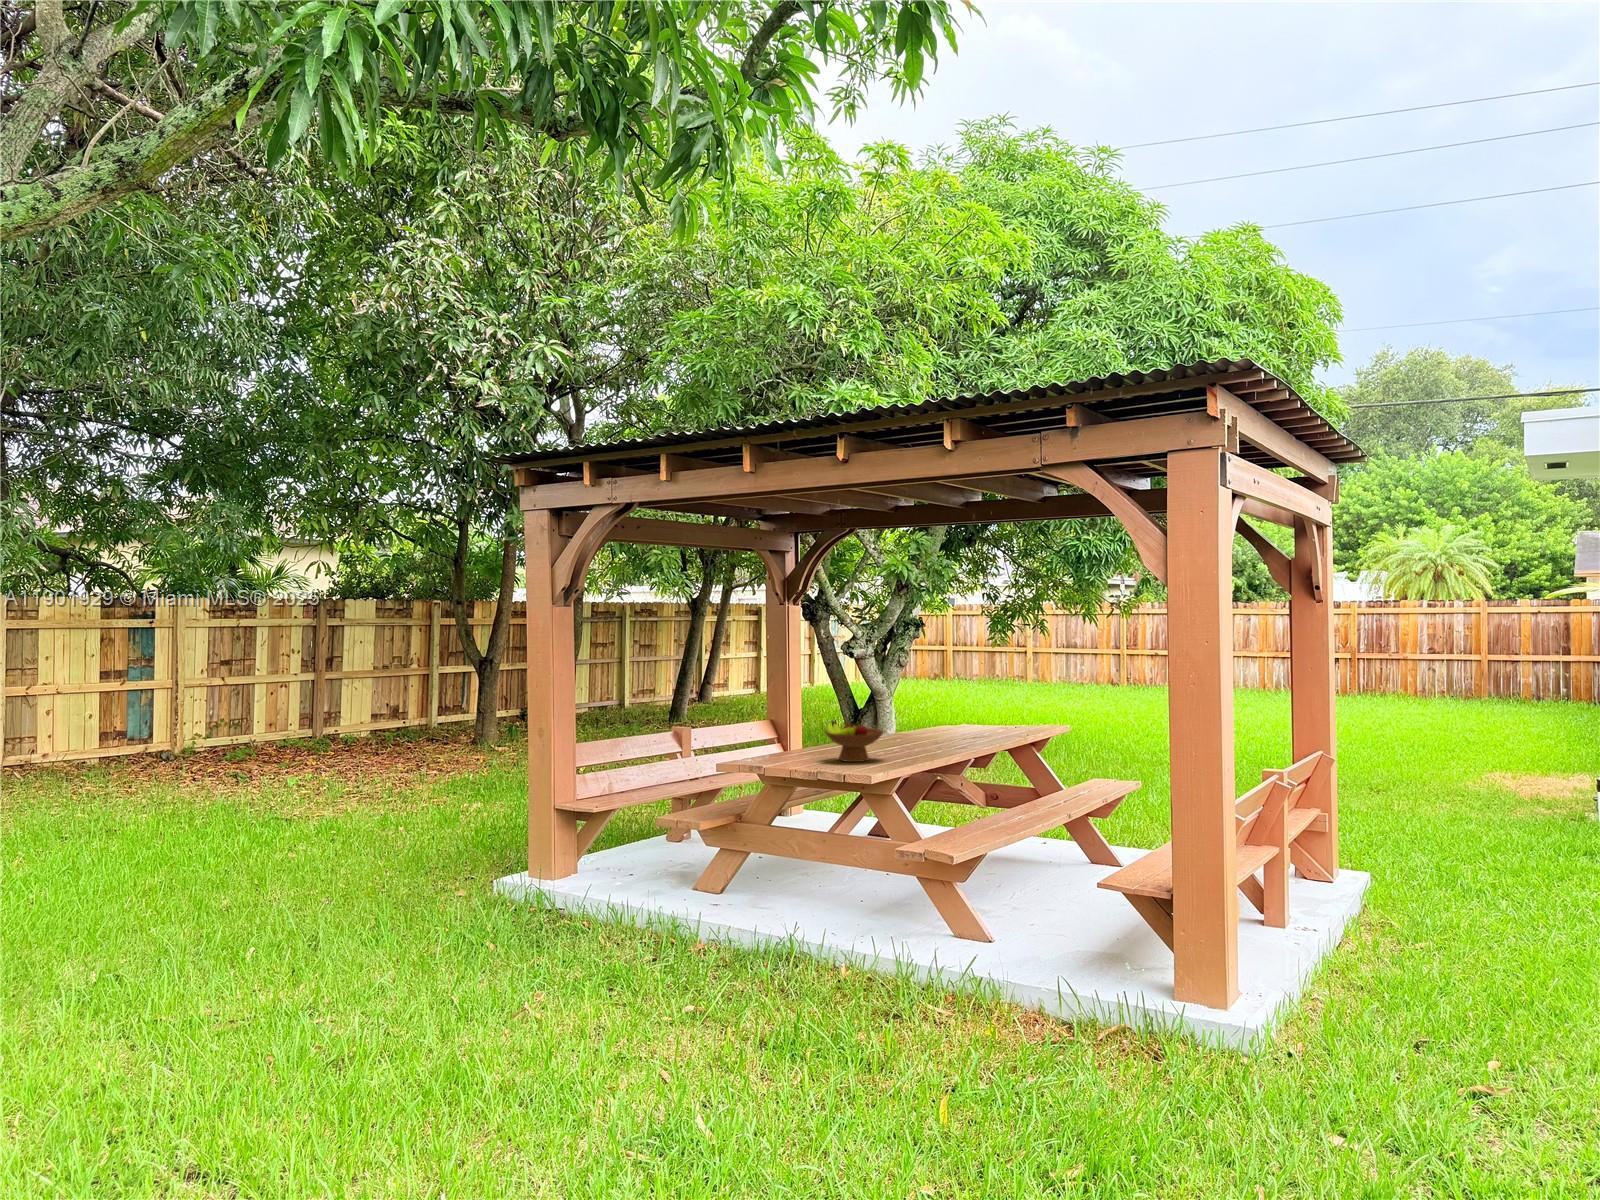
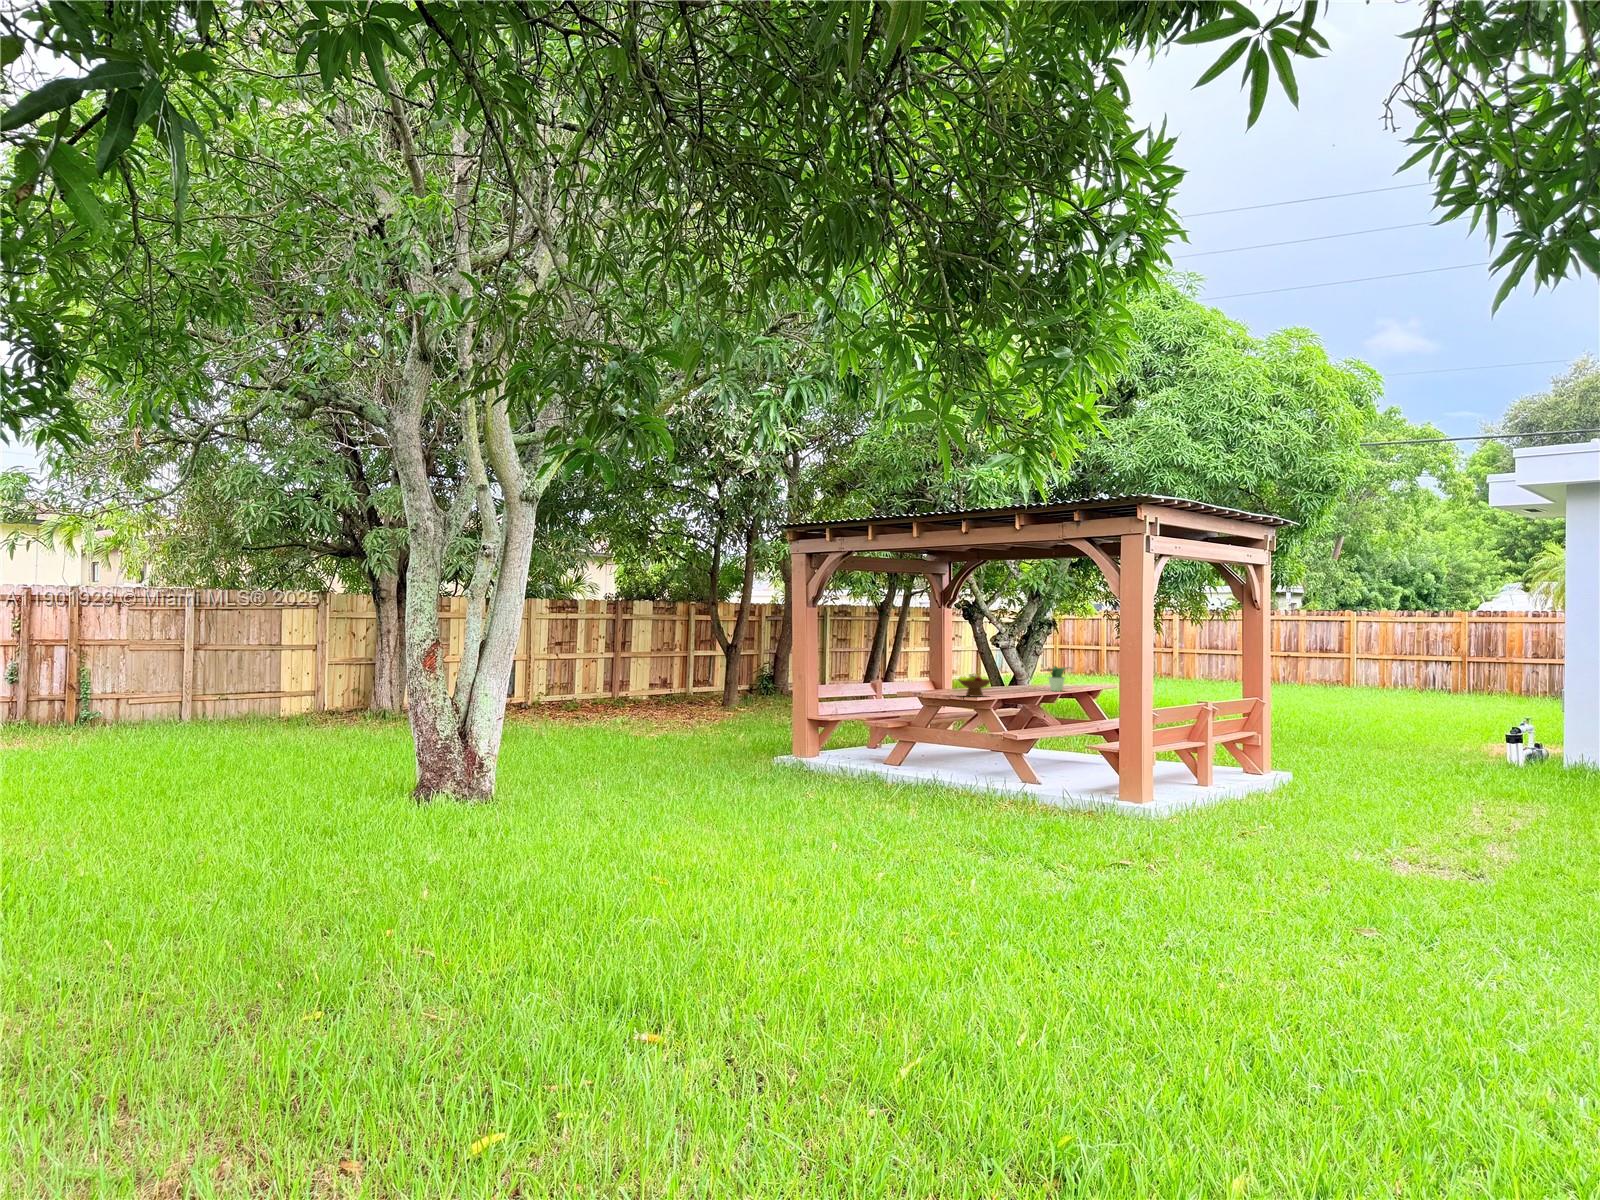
potted plant: none [948,695,1000,737] -> present [1045,666,1066,691]

